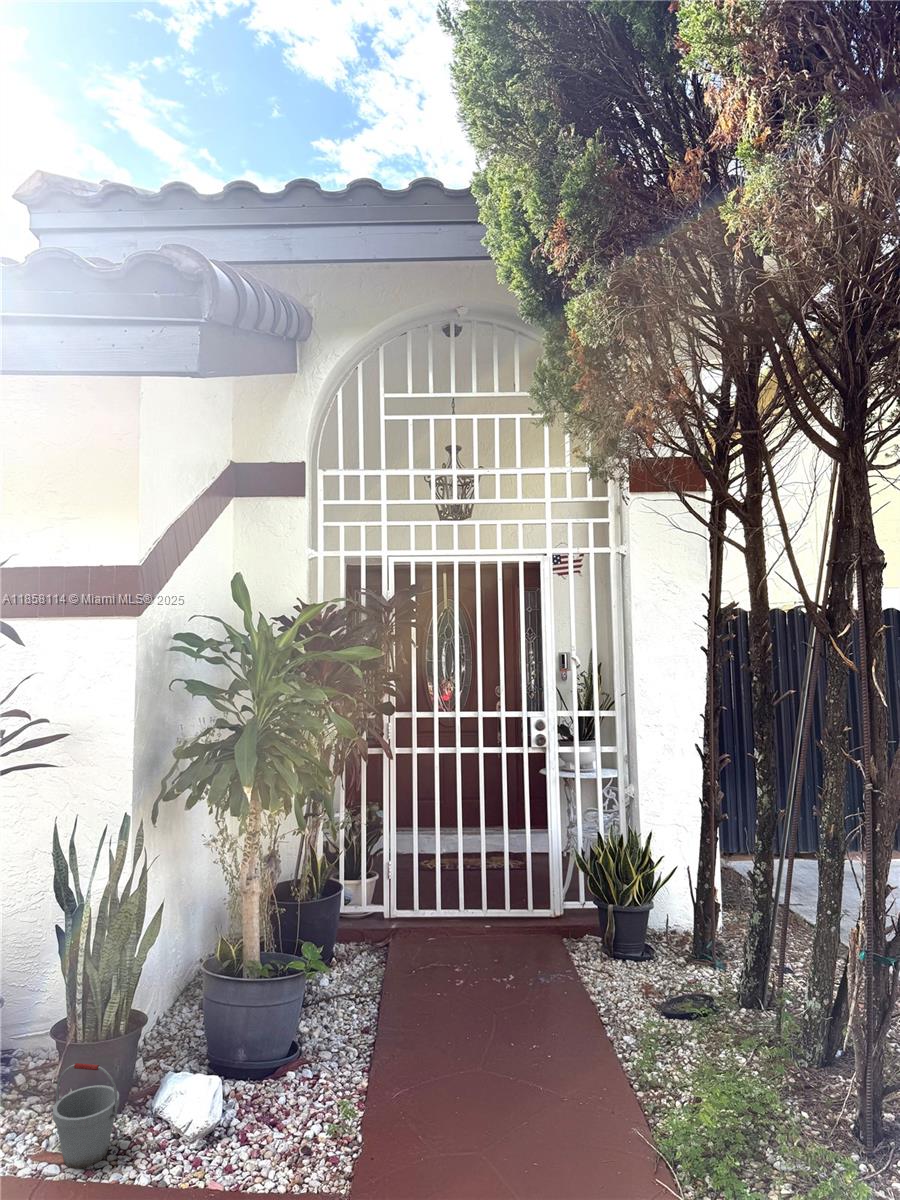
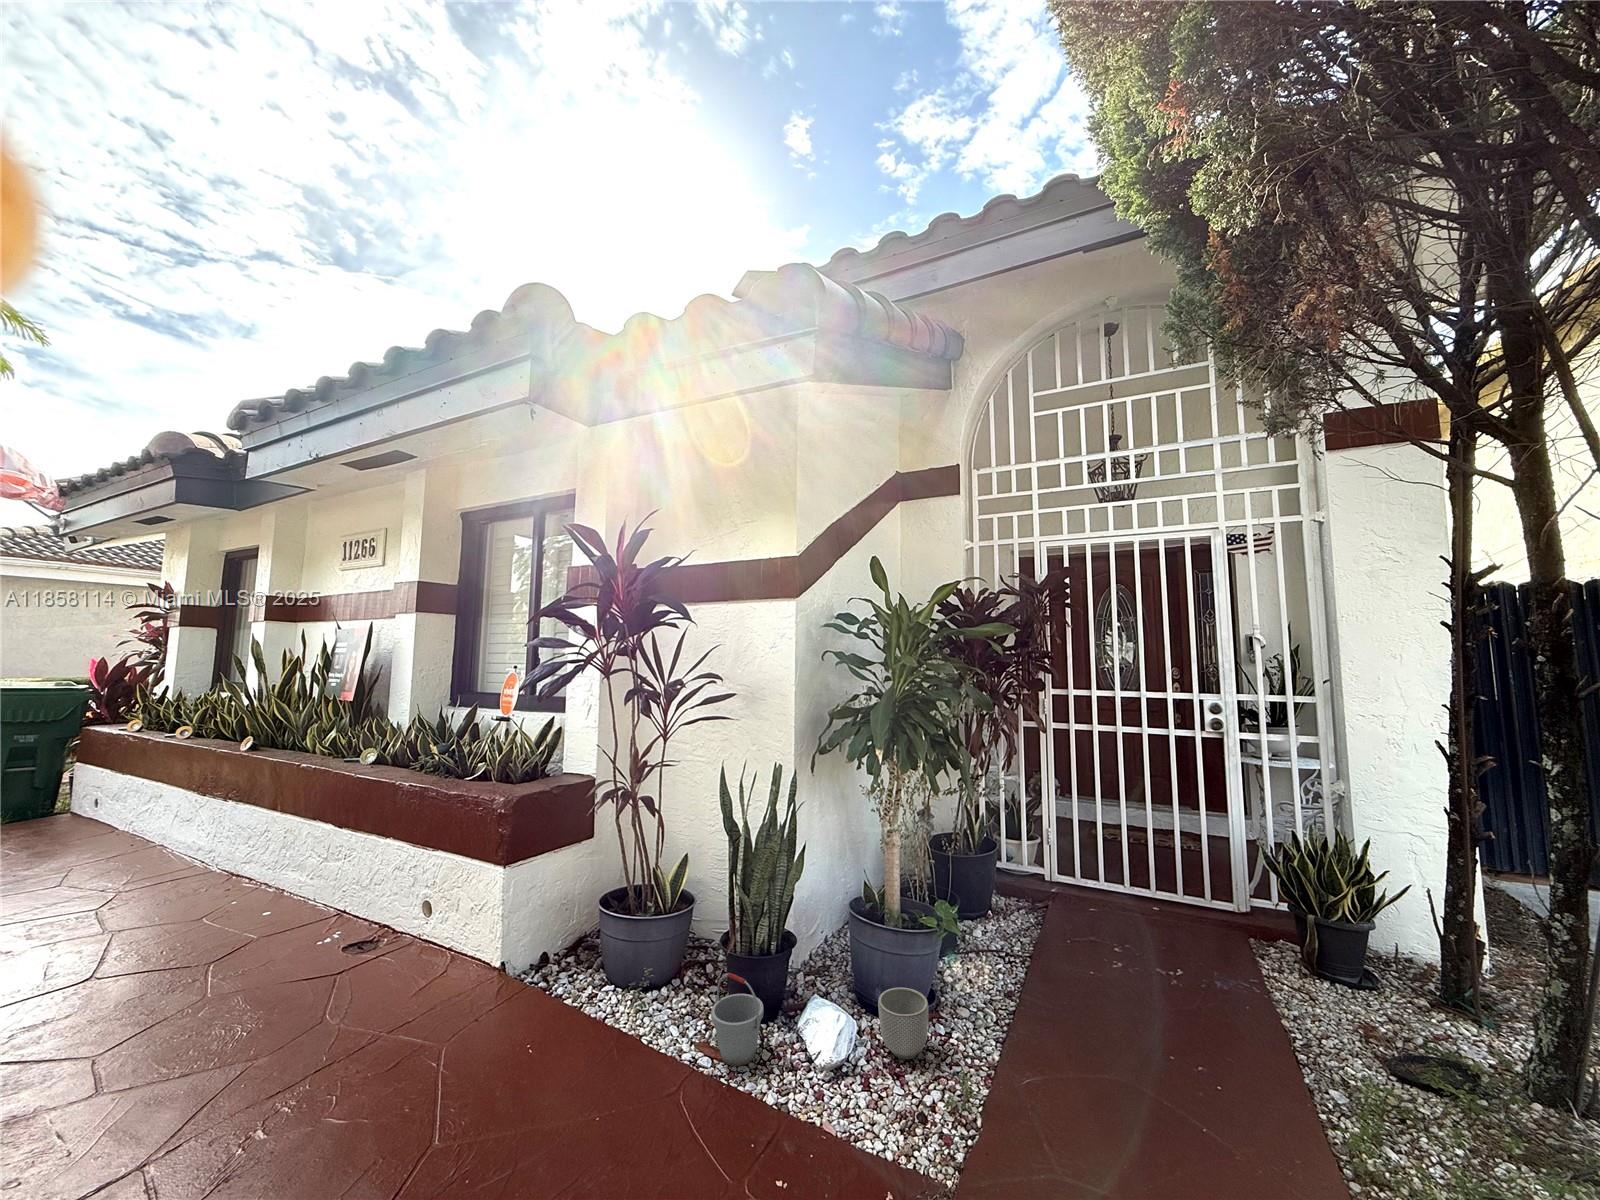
planter: none [250,1037,303,1108] -> present [878,987,928,1059]

